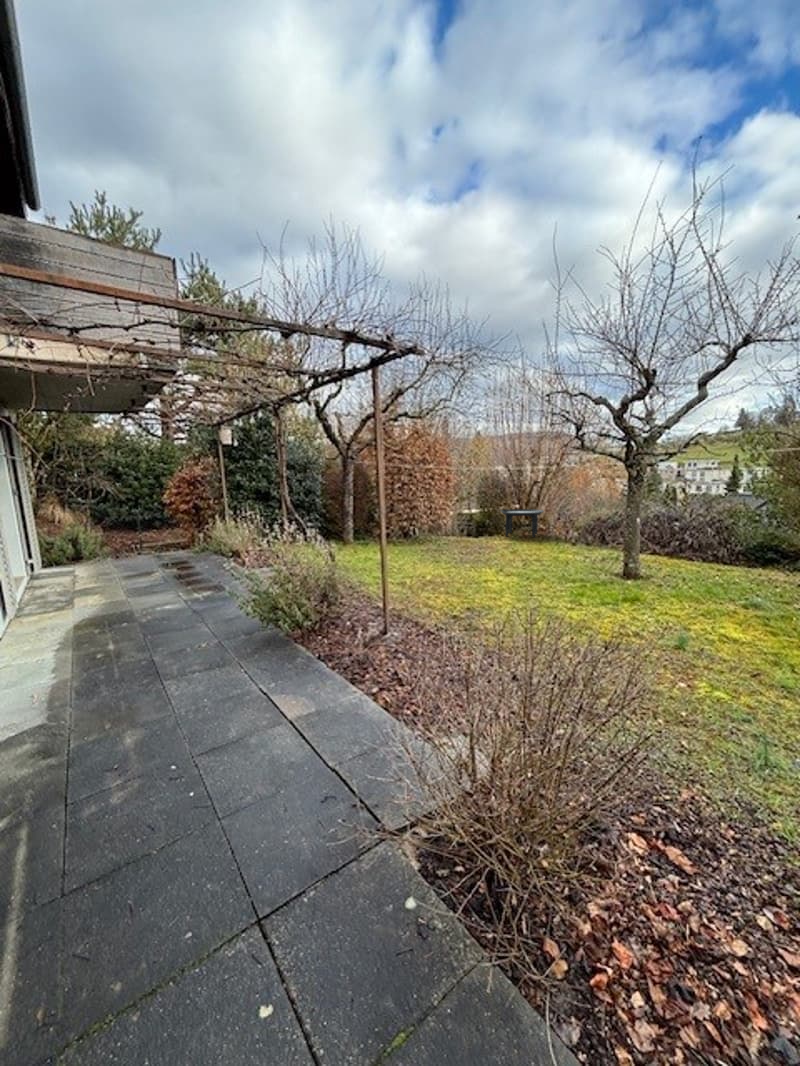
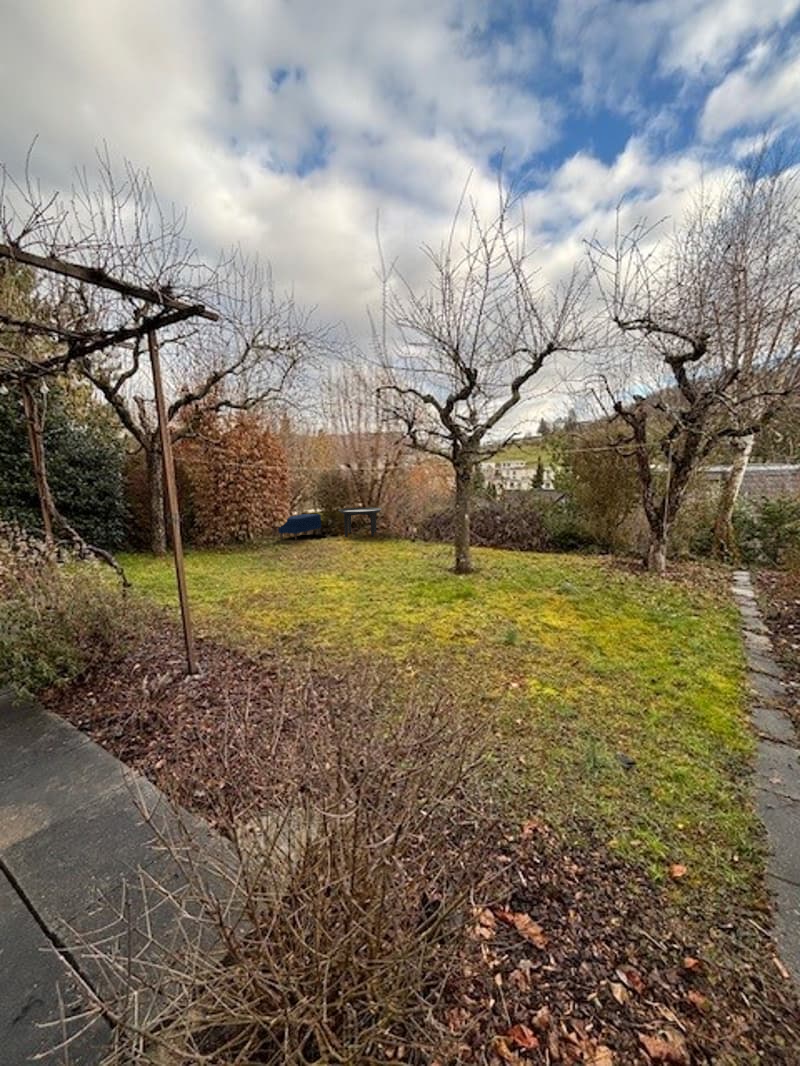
bench: none [444,514,483,537] -> present [278,514,321,540]

